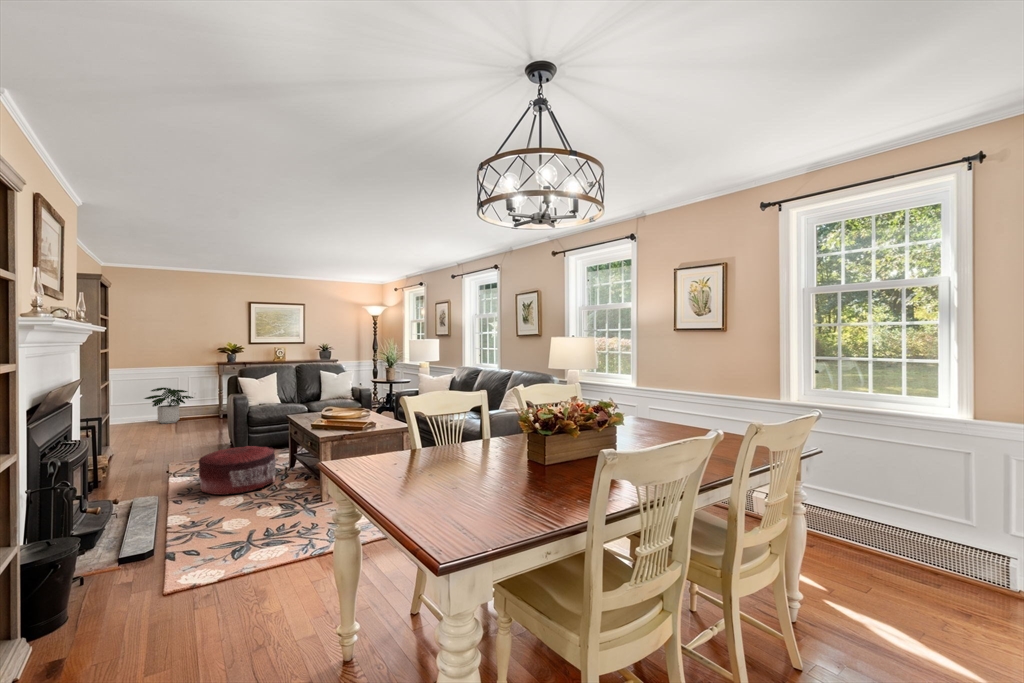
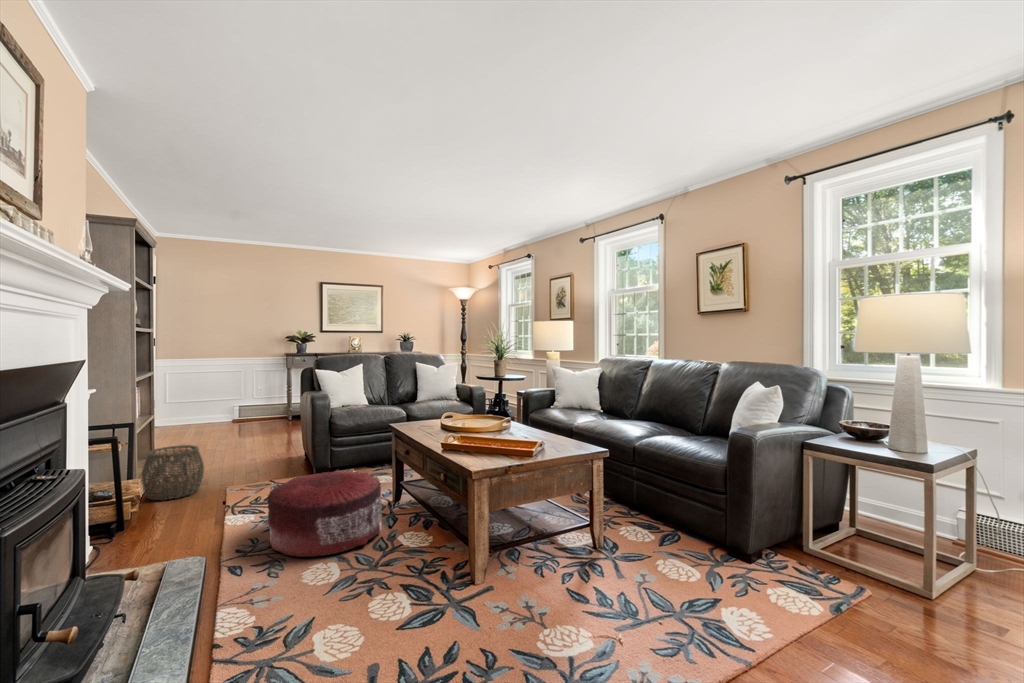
potted plant: present [145,388,193,423] -> none [201,382,261,426]
woven basket: none [107,434,153,471] -> present [141,445,204,500]

